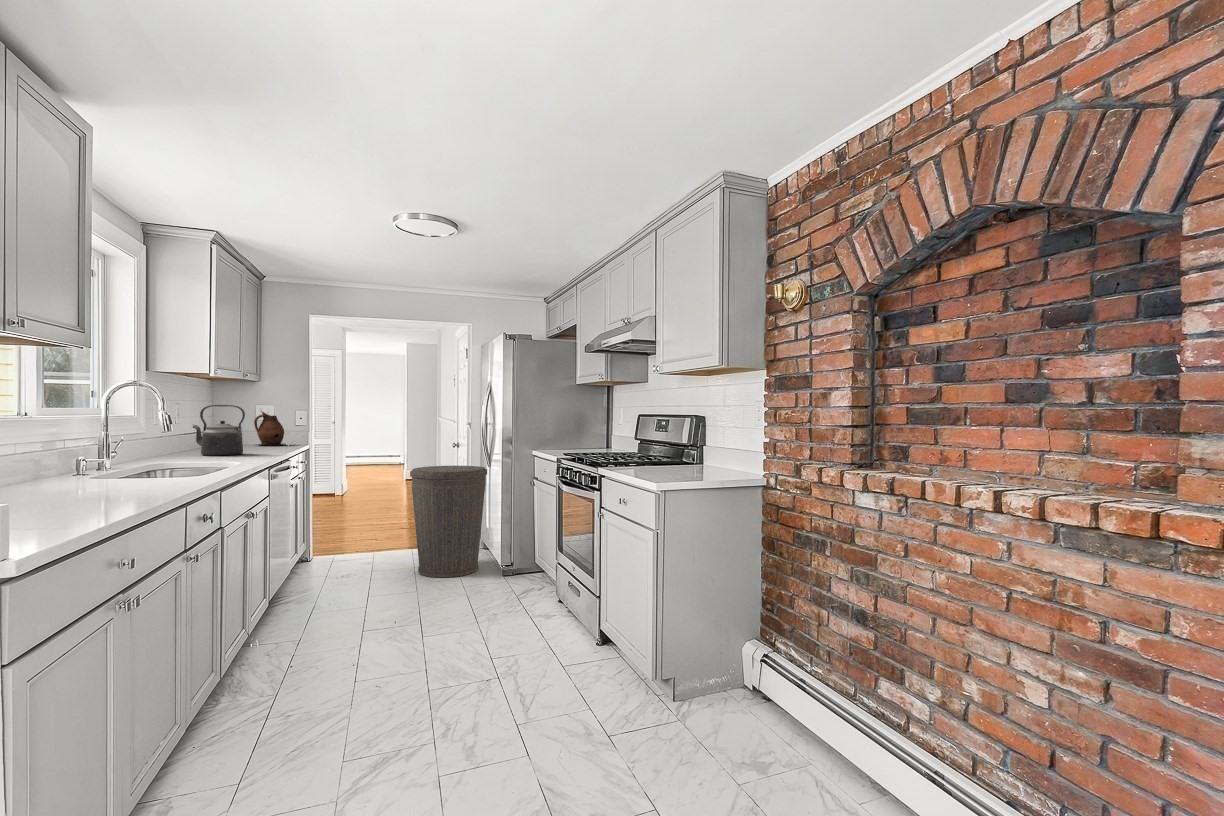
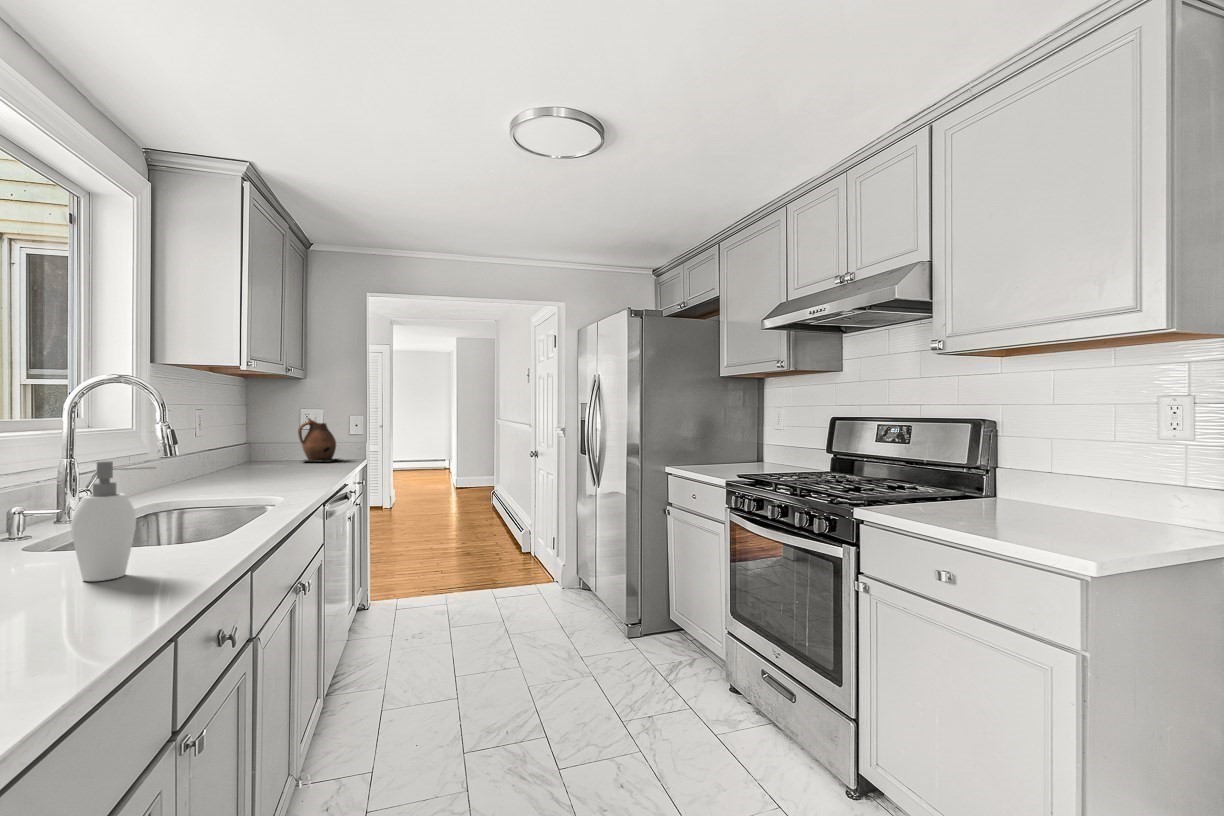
kettle: present [193,405,245,456] -> none [215,411,288,483]
soap dispenser: none [128,427,170,487] -> present [71,461,155,581]
trash can: present [410,466,487,577] -> none [502,486,600,640]

